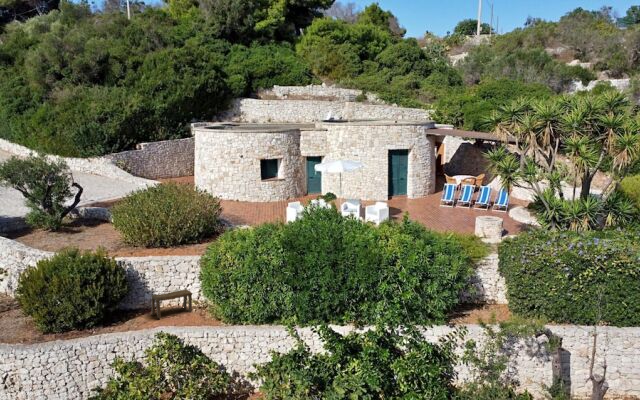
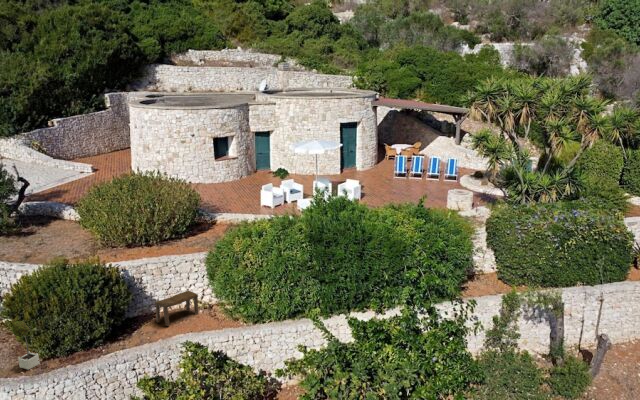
potted tree: none [17,296,39,339] -> present [11,321,40,370]

